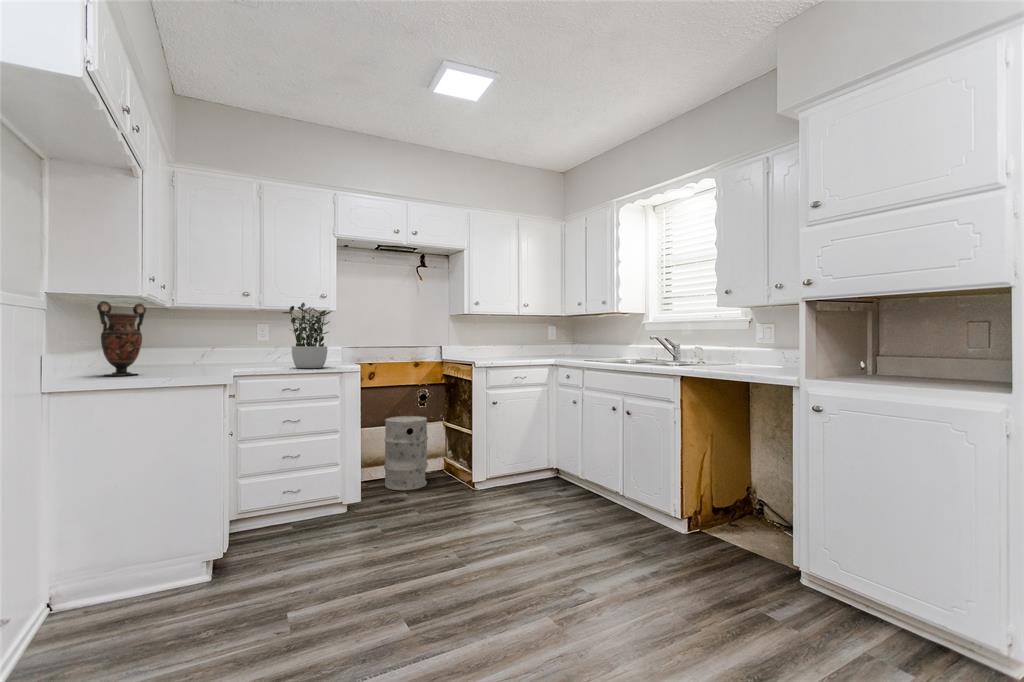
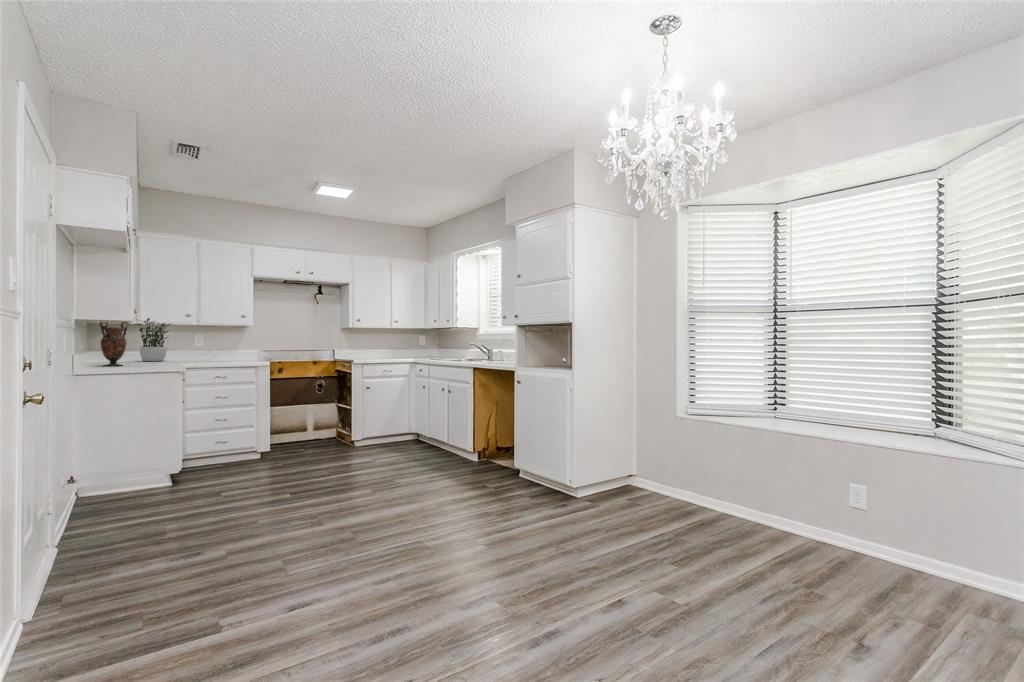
potted plant: present [283,303,332,368] -> present [134,318,170,361]
trash can: present [384,416,428,490] -> none [289,399,321,449]

